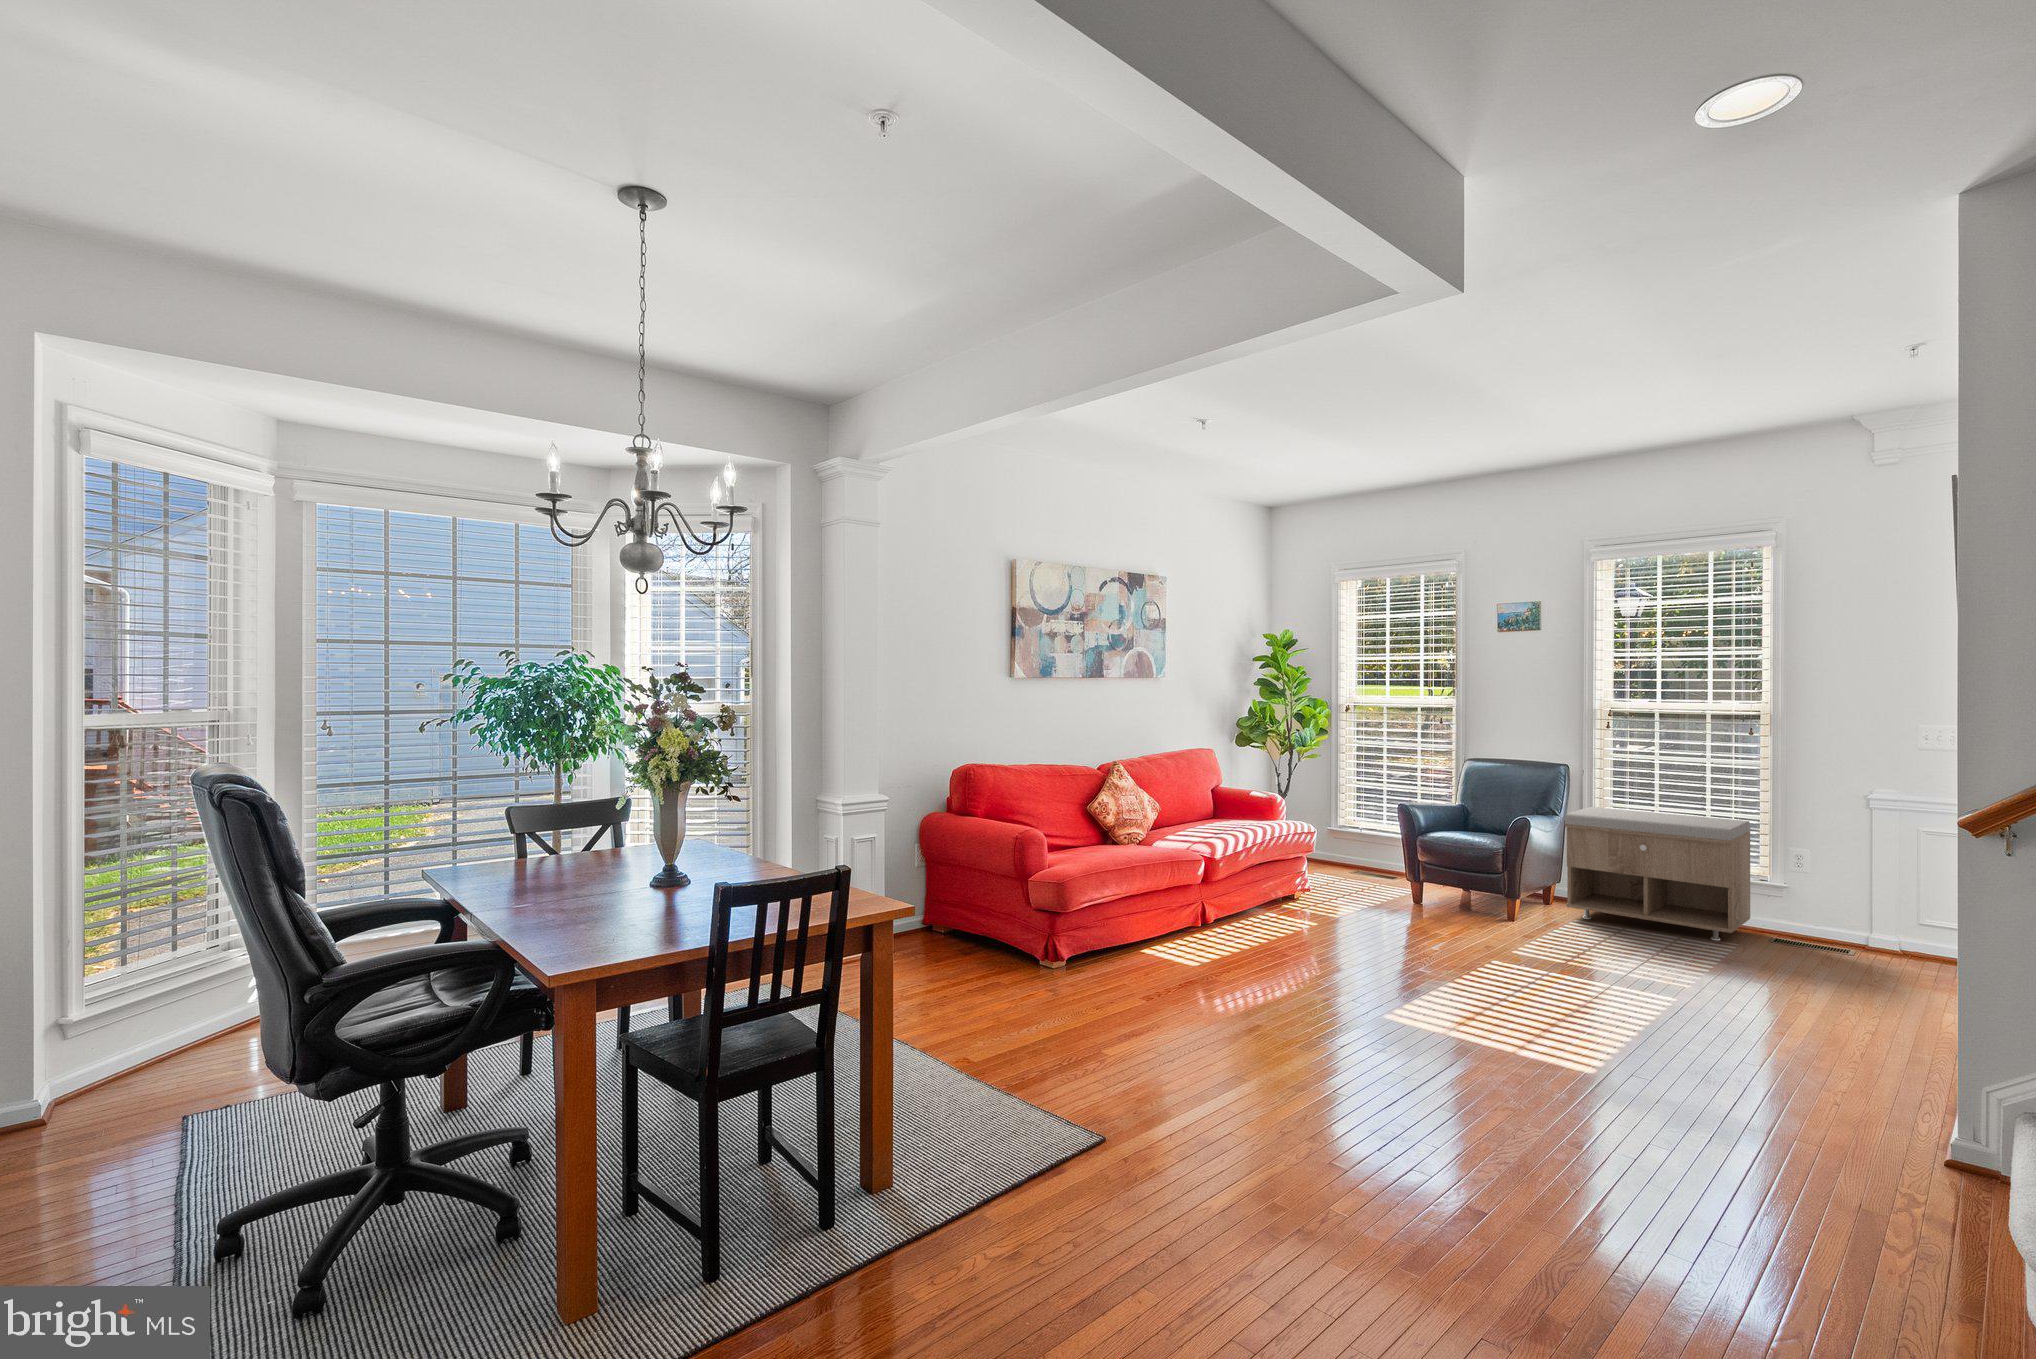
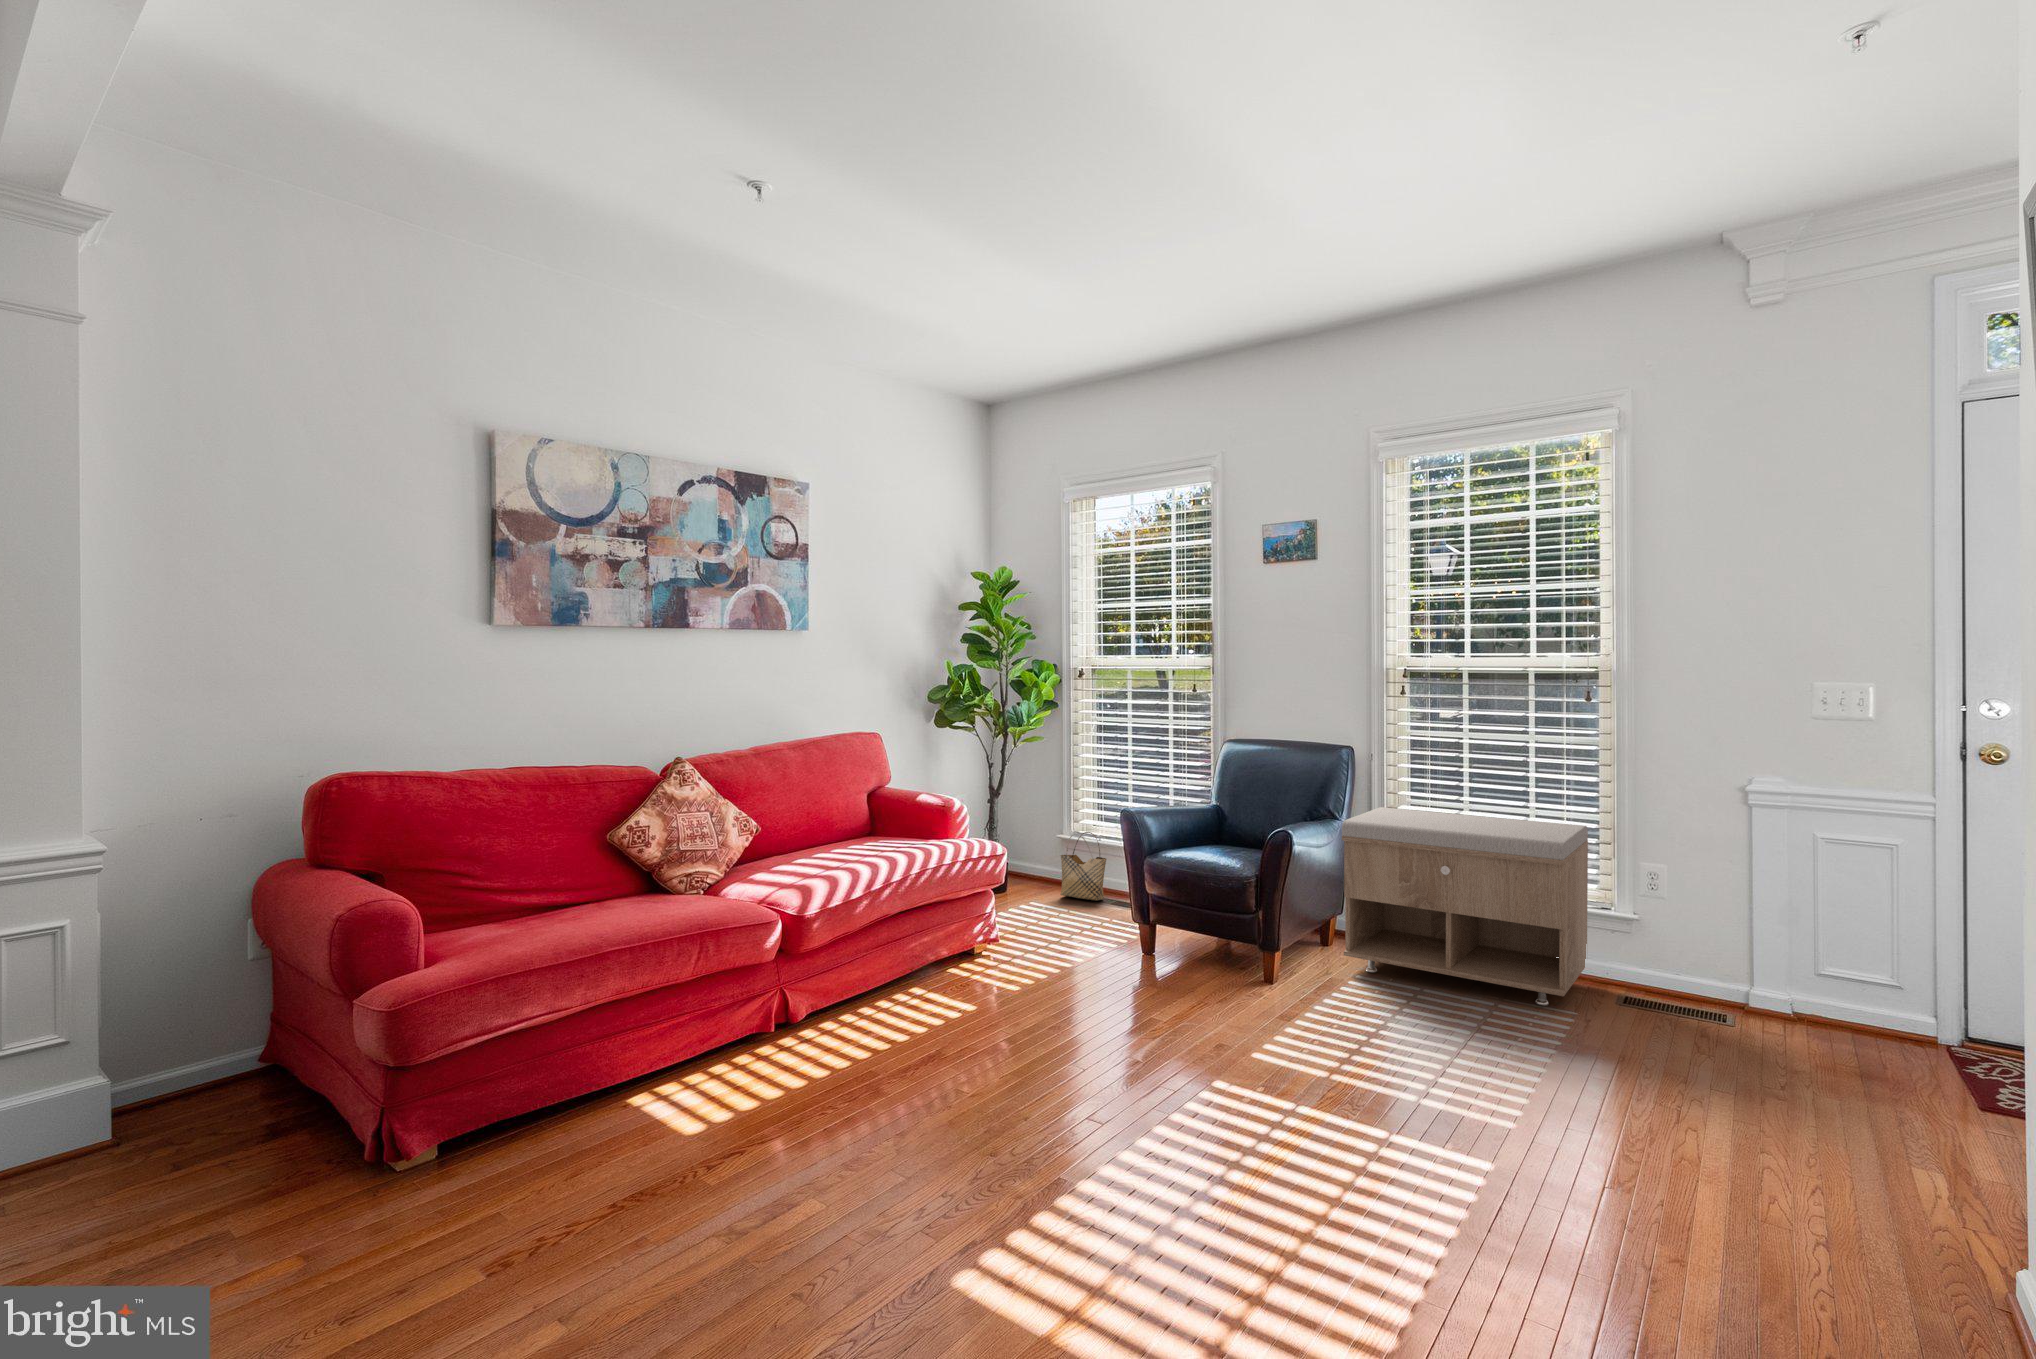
woven basket: none [1335,823,1371,872] -> present [1060,832,1106,900]

